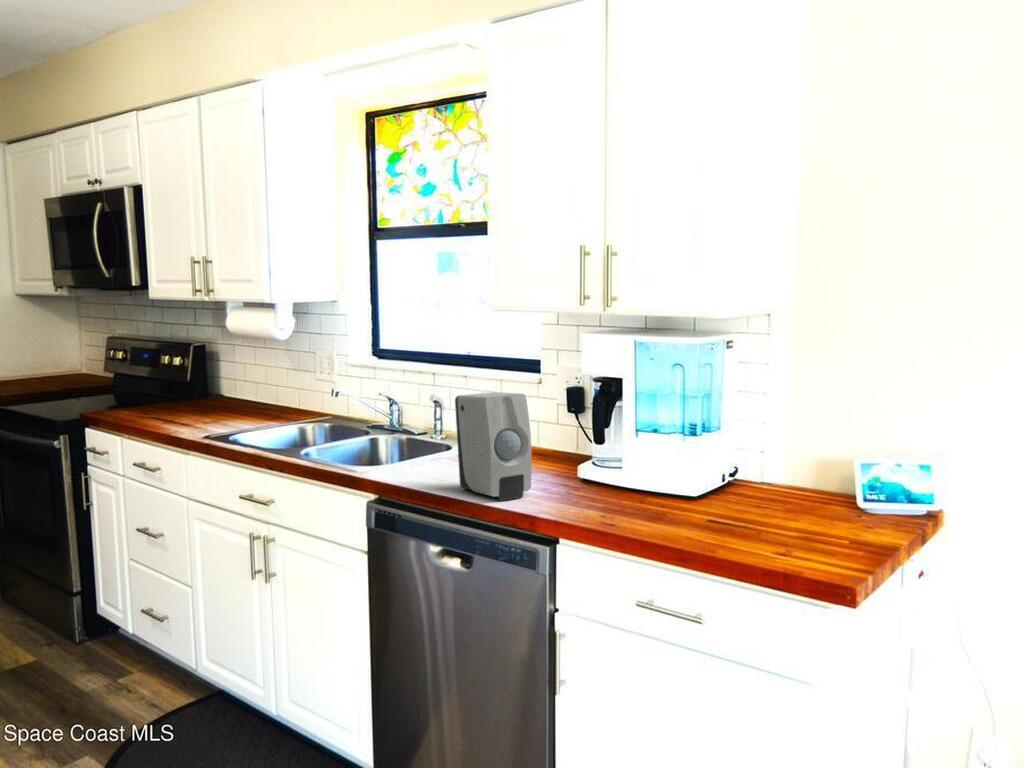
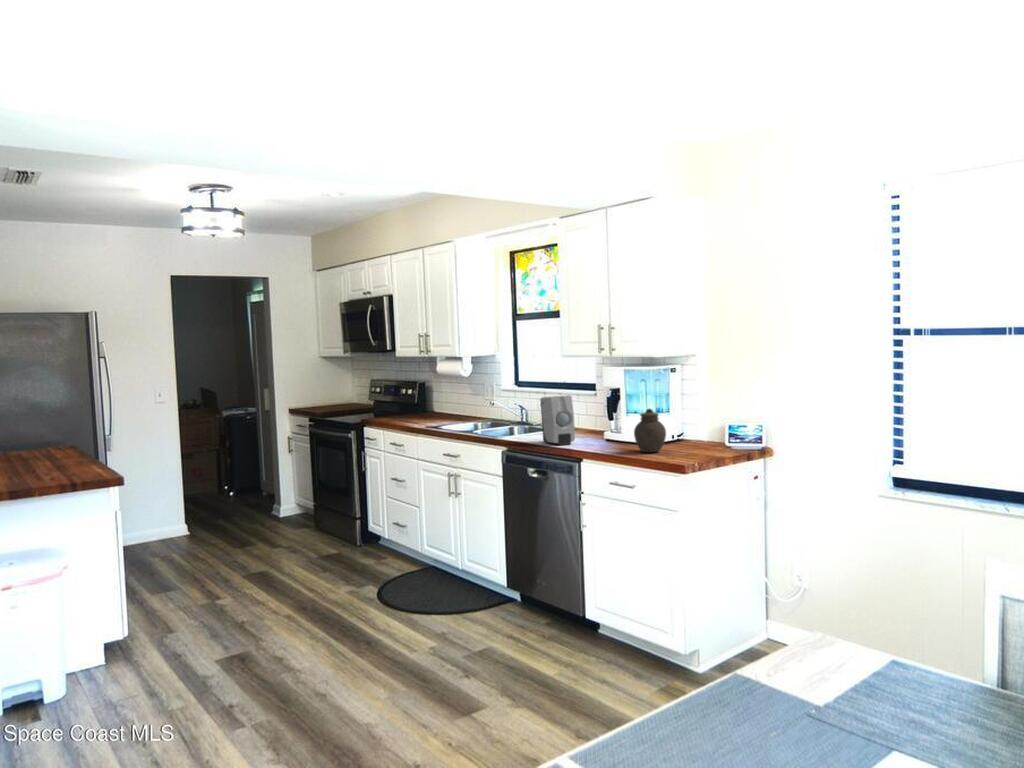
jar: none [684,433,755,530] -> present [634,409,666,452]

